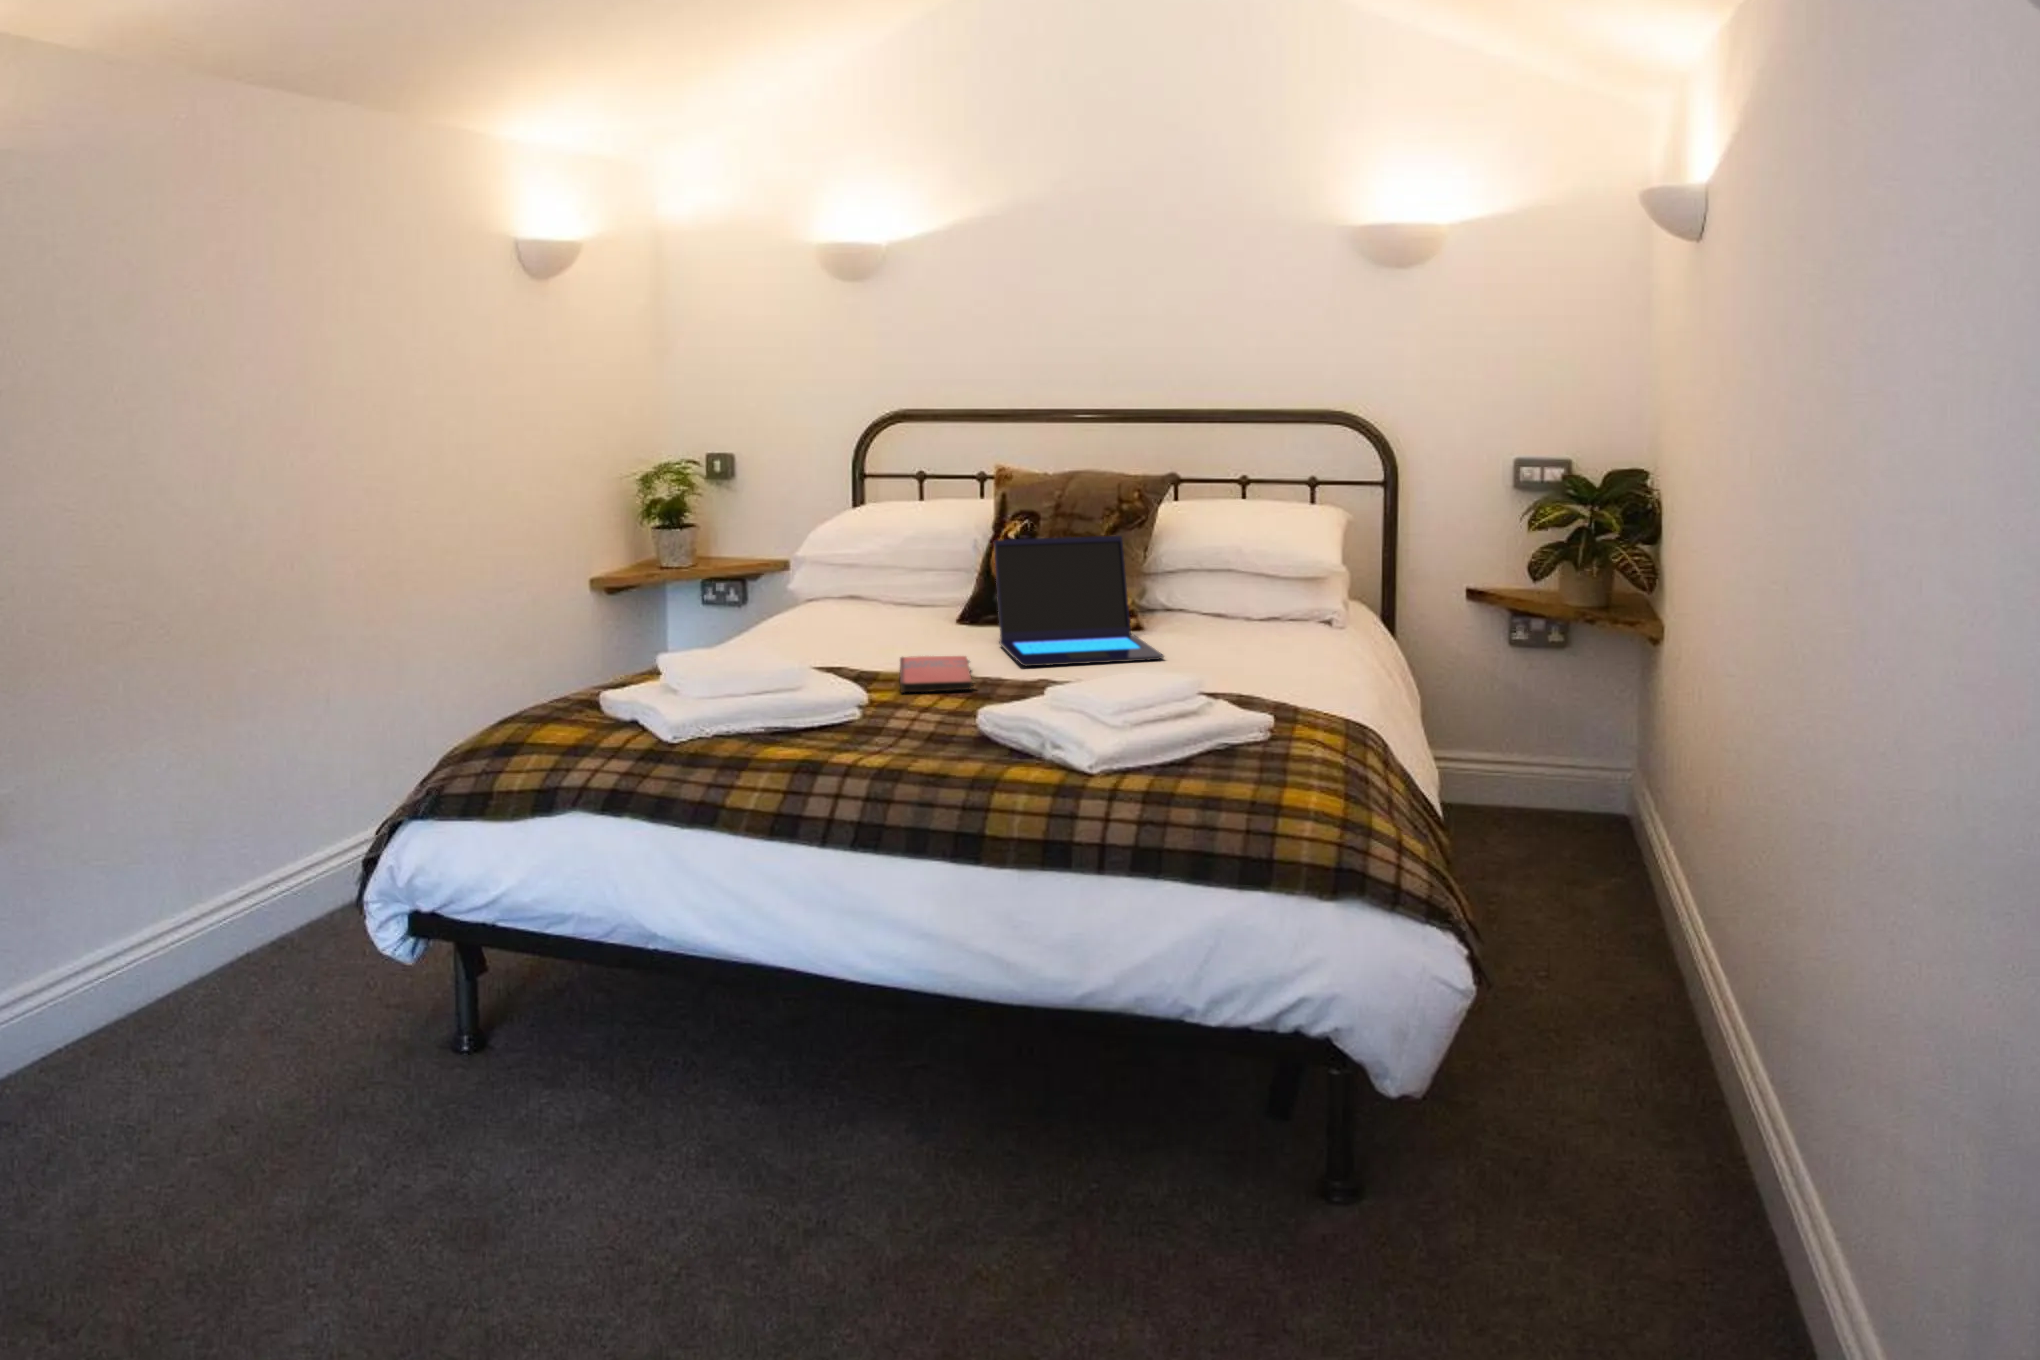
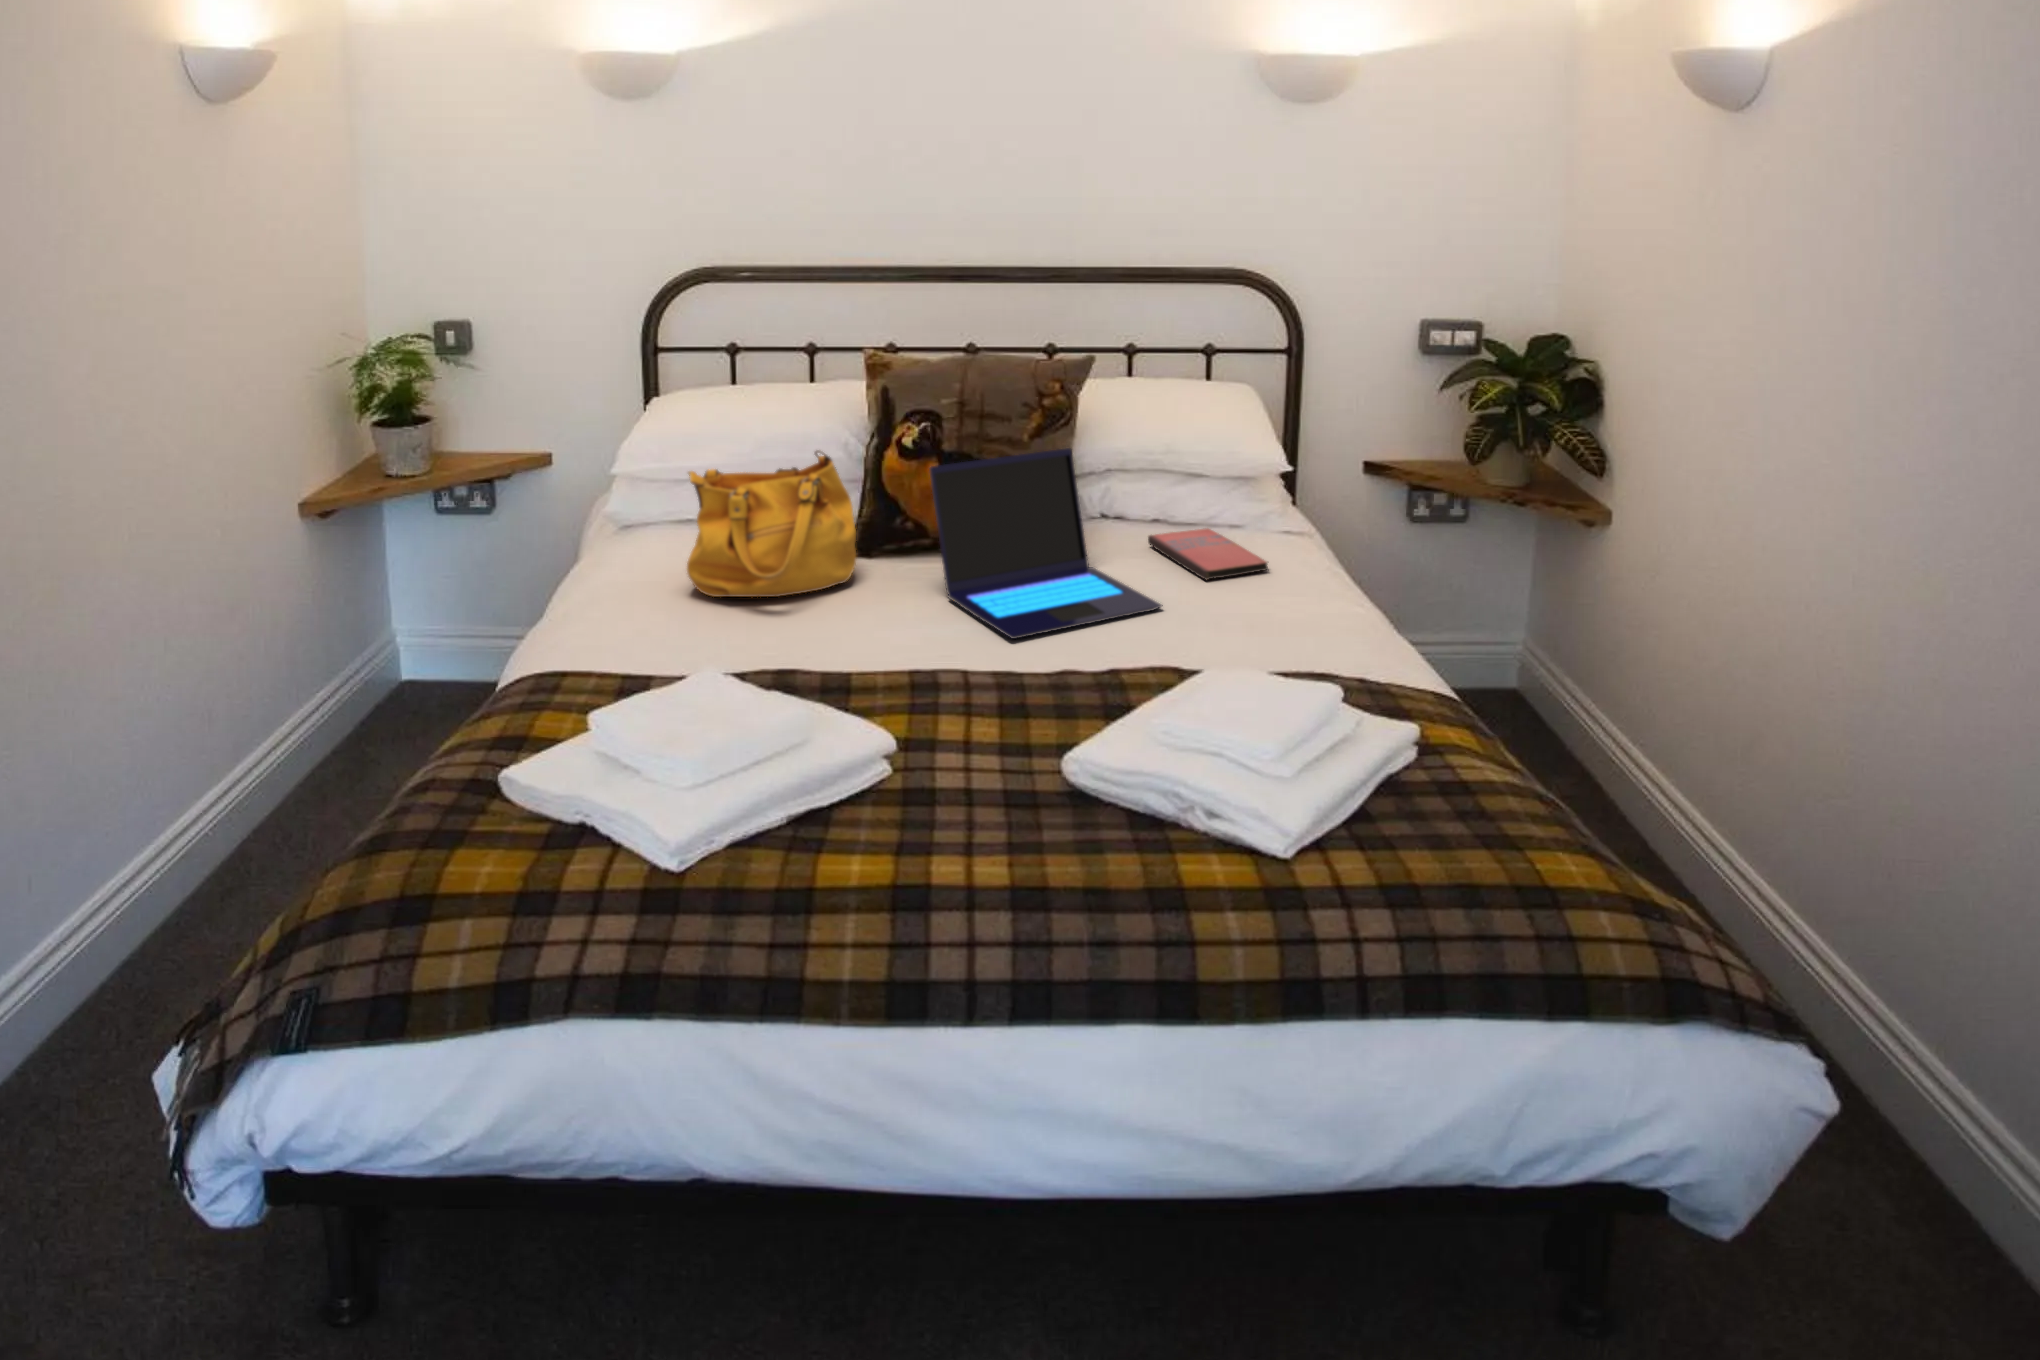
handbag: none [812,529,945,637] -> present [687,450,856,597]
paperback book: present [900,656,975,692] -> present [1148,528,1268,580]

